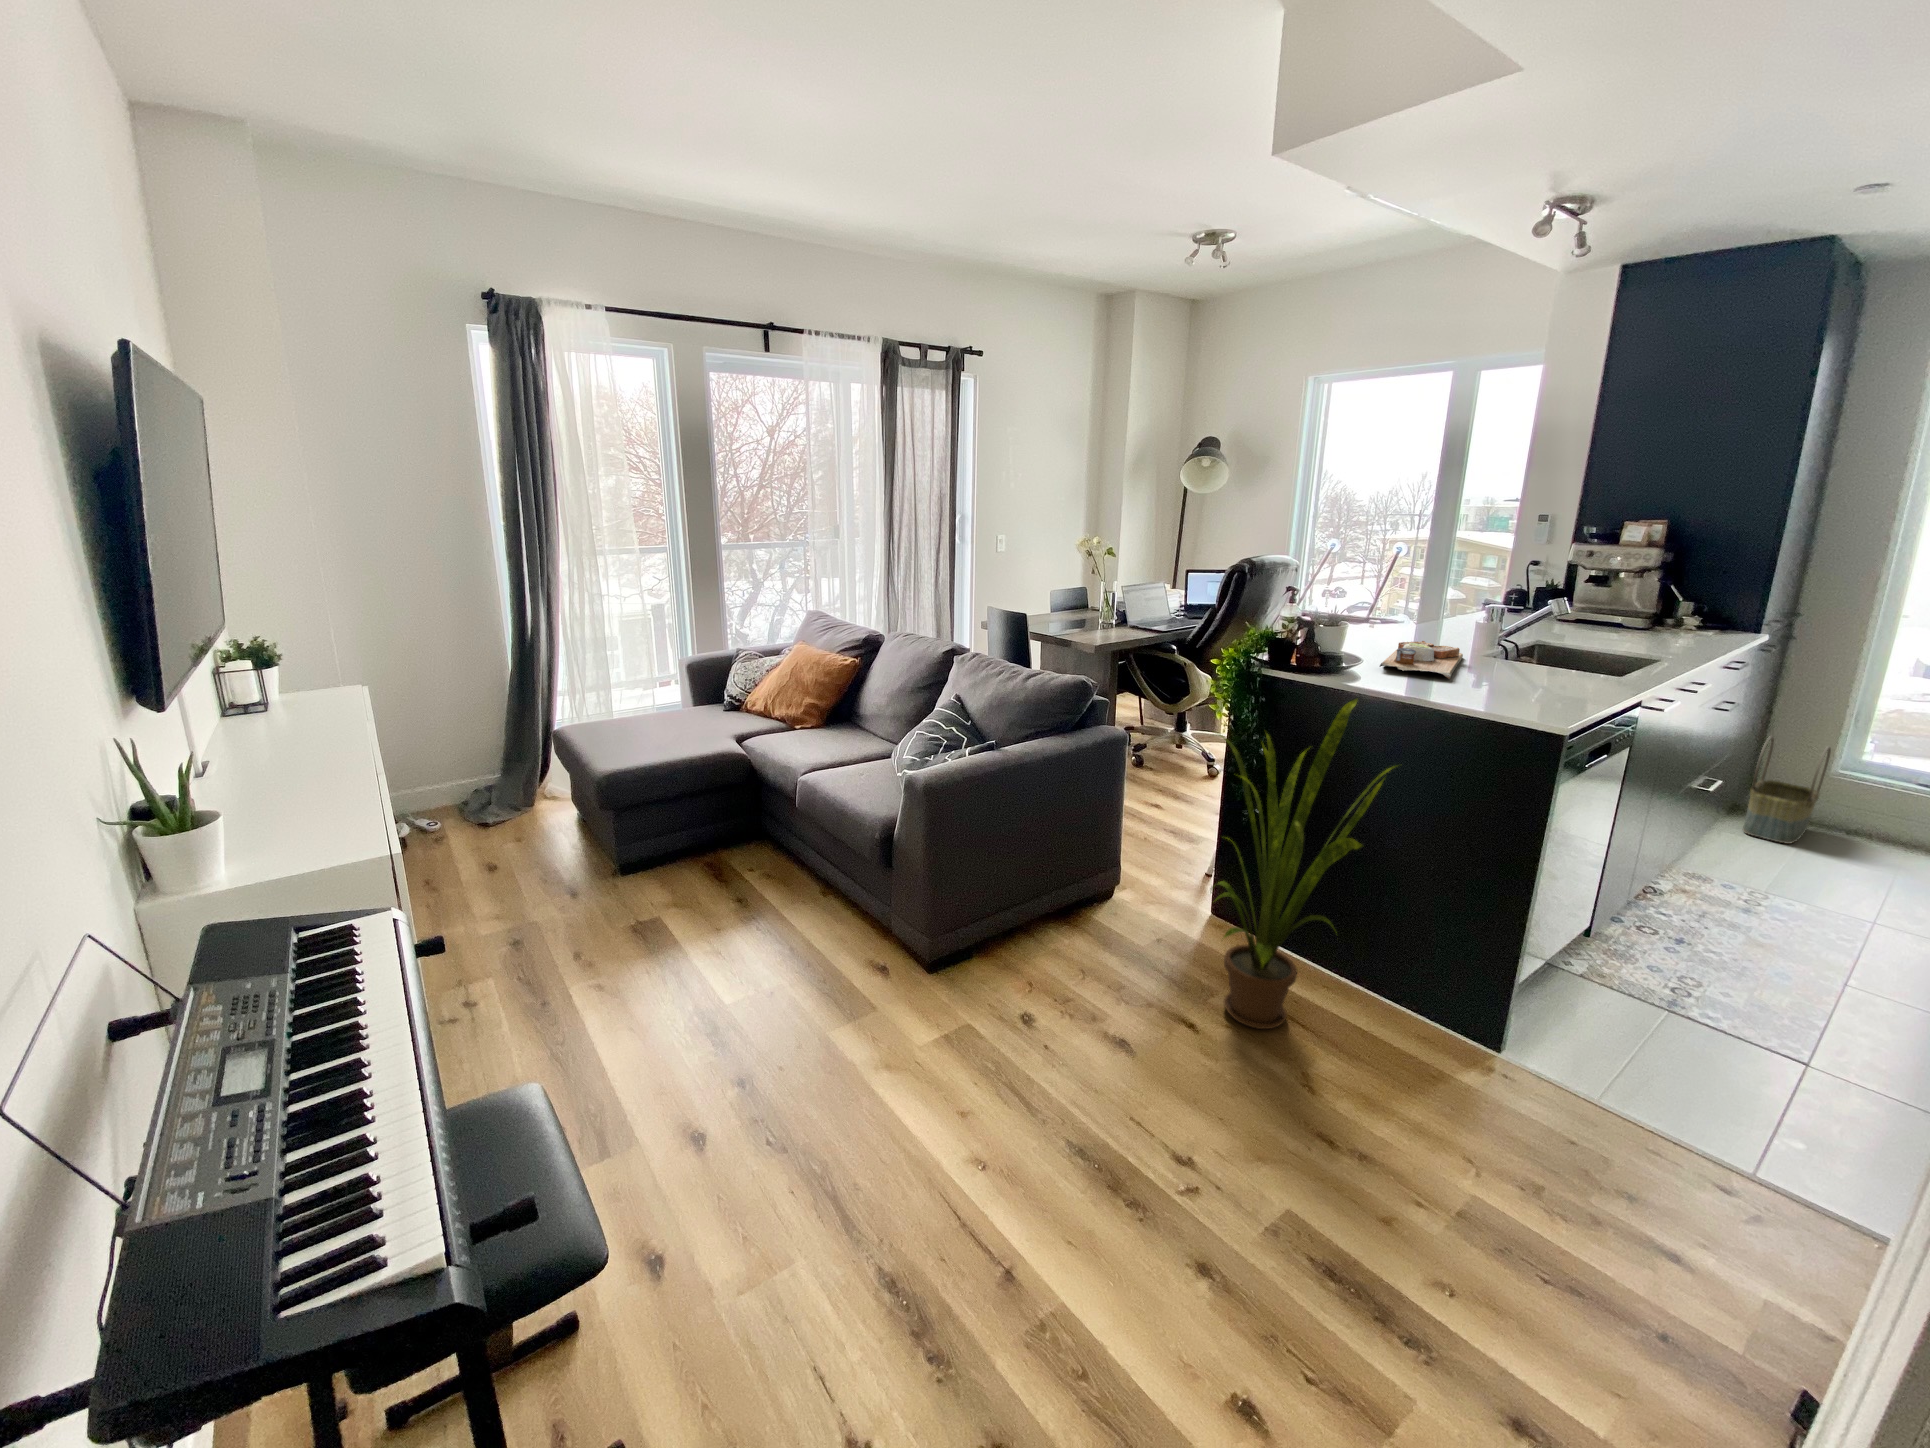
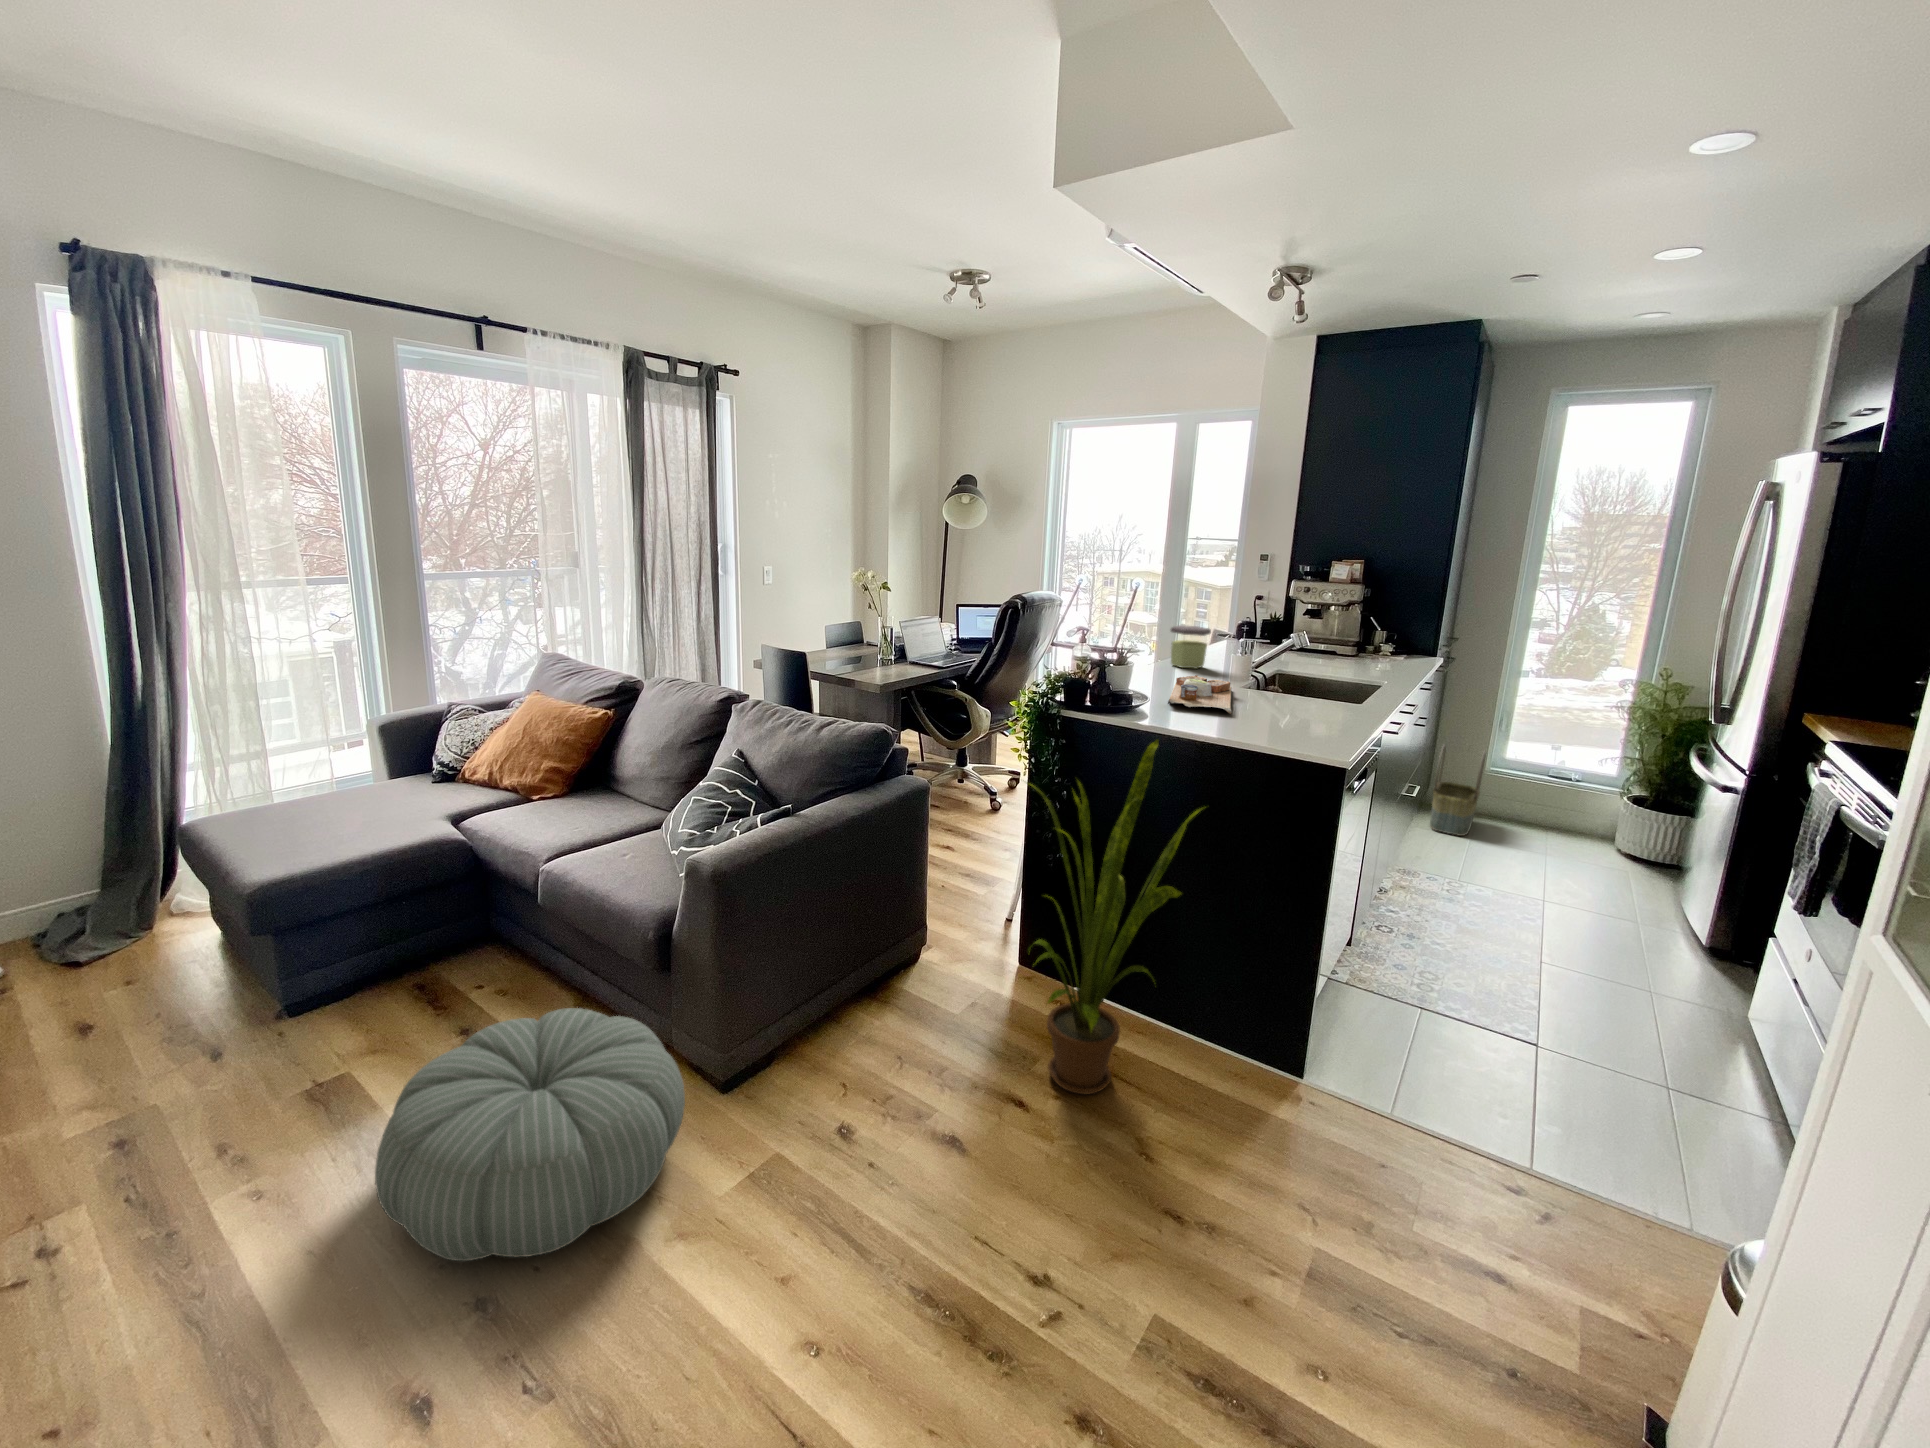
jar: none [1402,590,1452,636] -> present [1171,625,1211,669]
pouf: none [673,889,896,1062] -> present [375,1008,685,1261]

